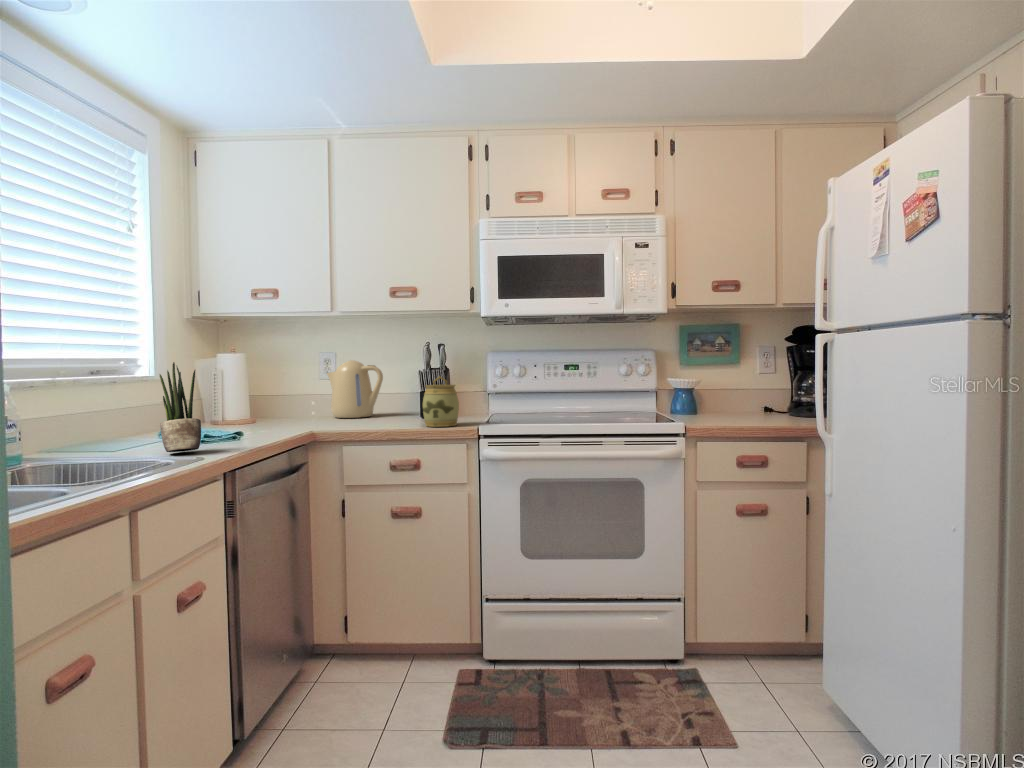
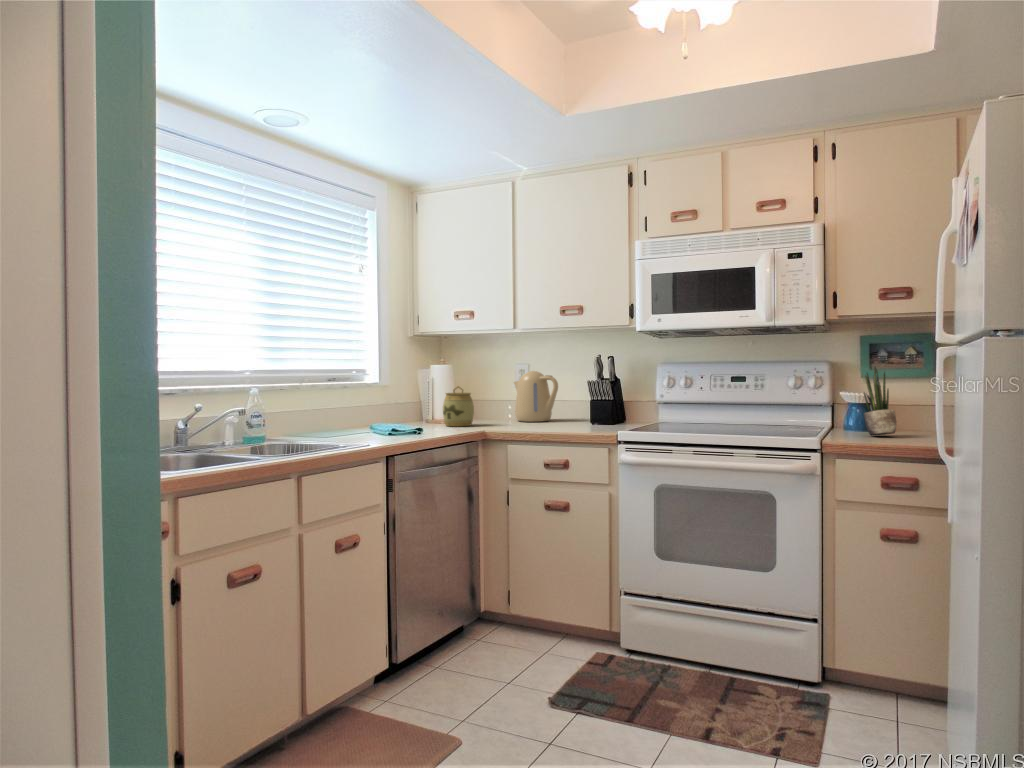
potted plant: present [159,362,201,452] -> present [864,367,896,435]
jar: present [423,376,459,427] -> present [443,386,474,426]

